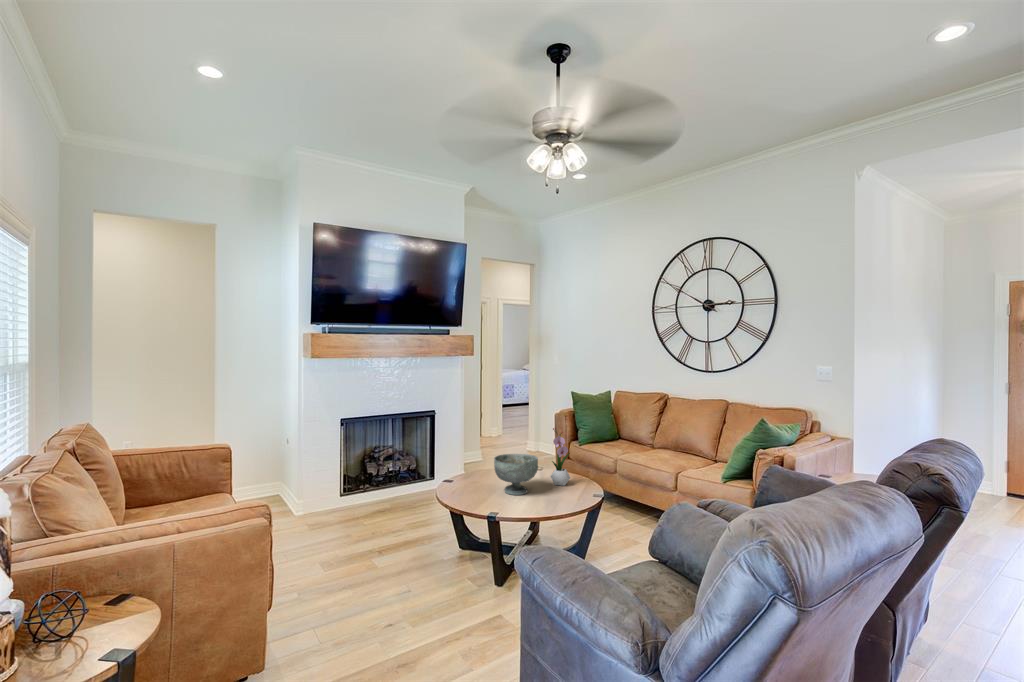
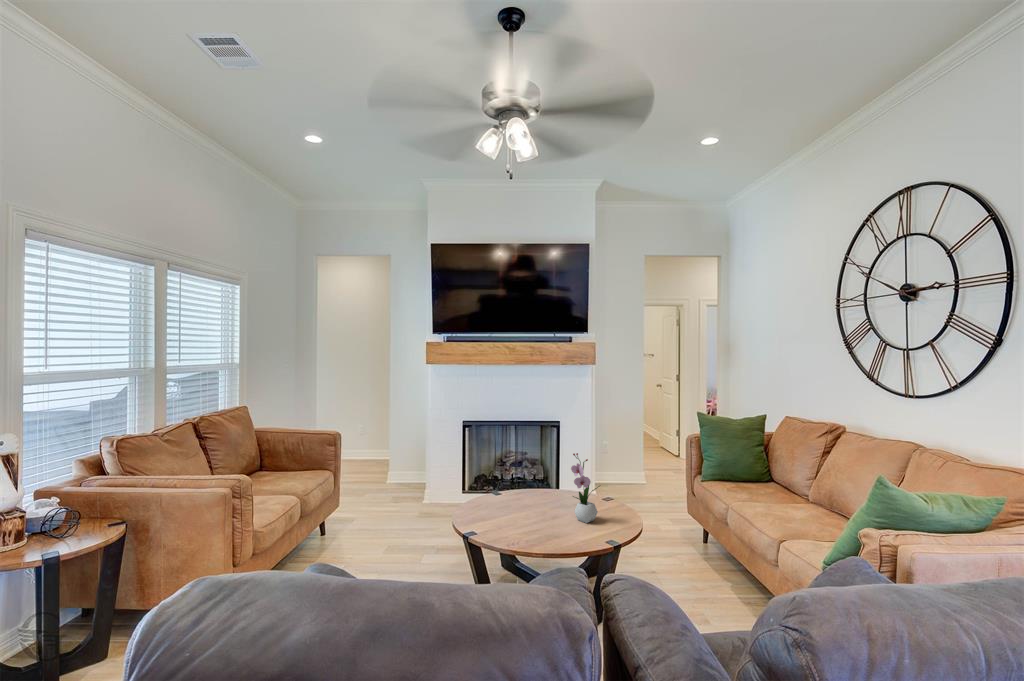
decorative bowl: present [494,454,538,495] -> none [500,475,549,522]

